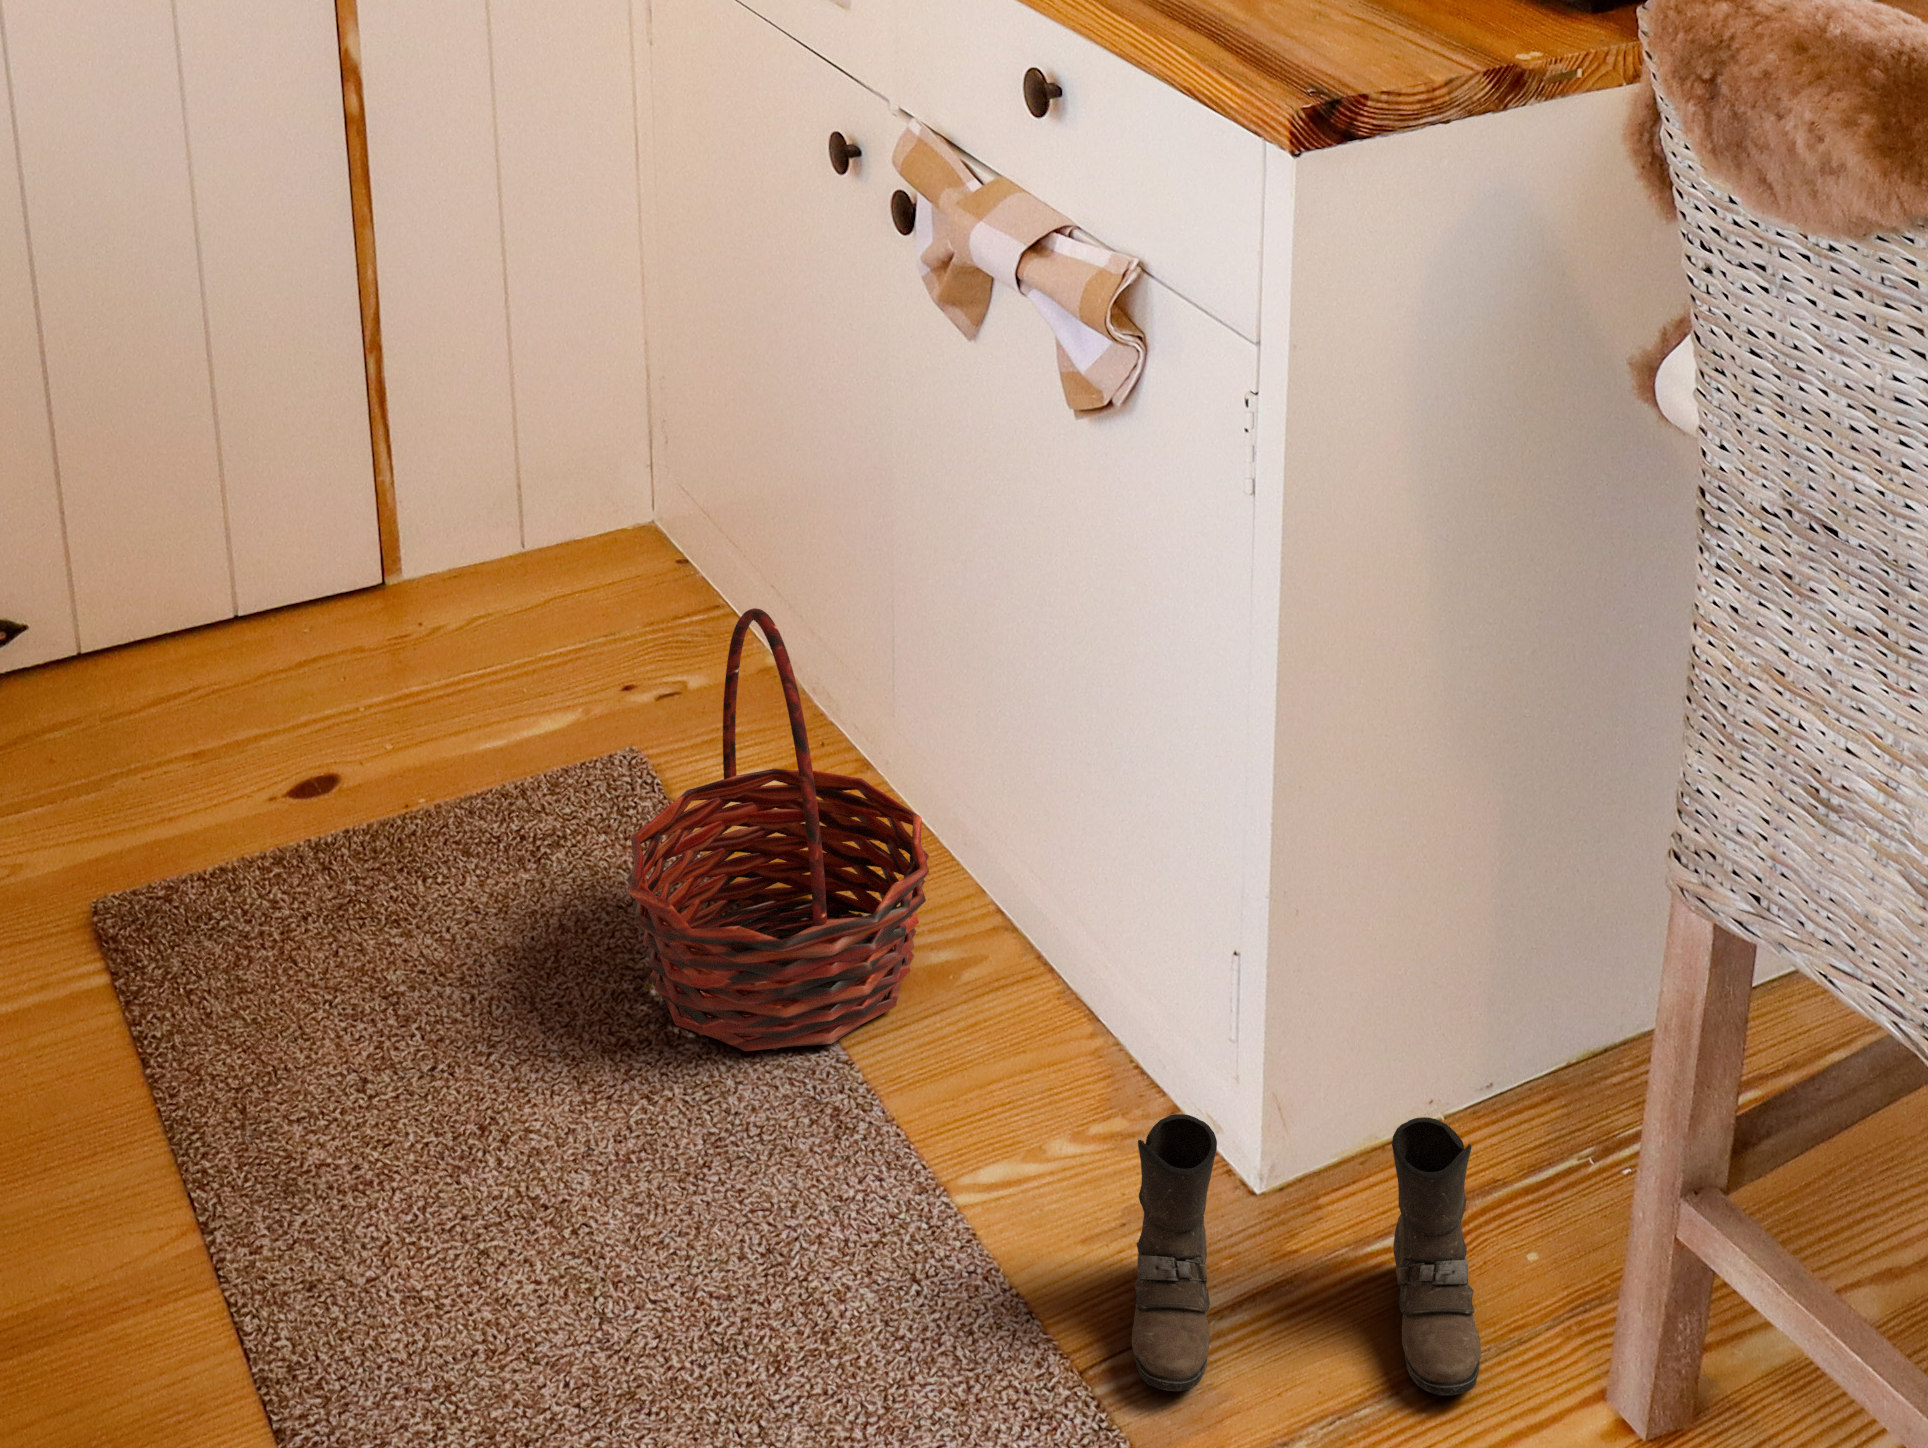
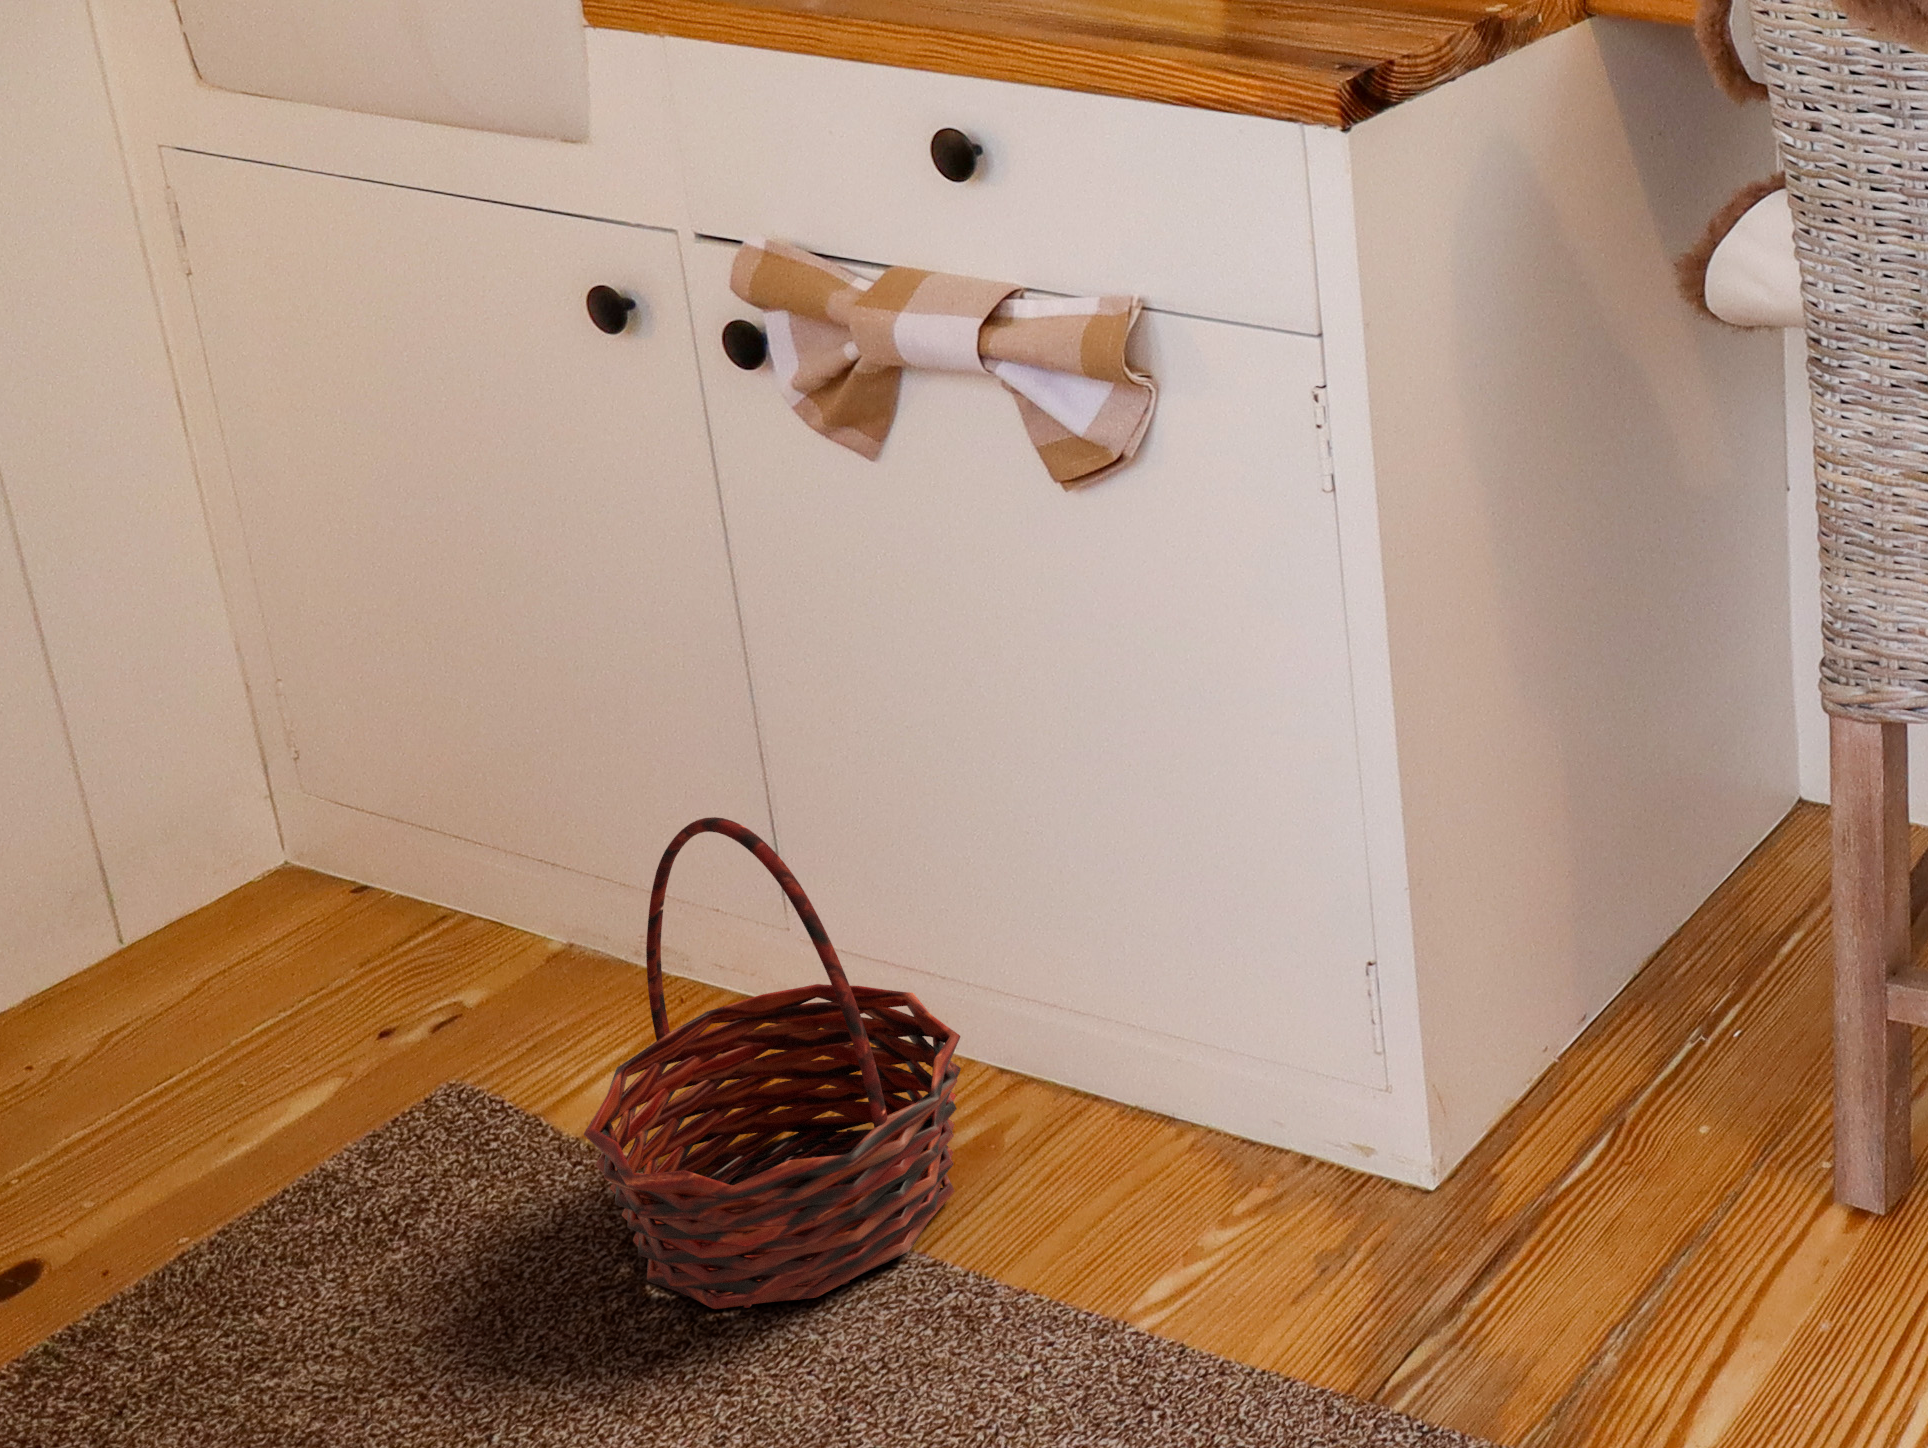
boots: present [1132,1114,1481,1395] -> none [1354,1032,1720,1376]

